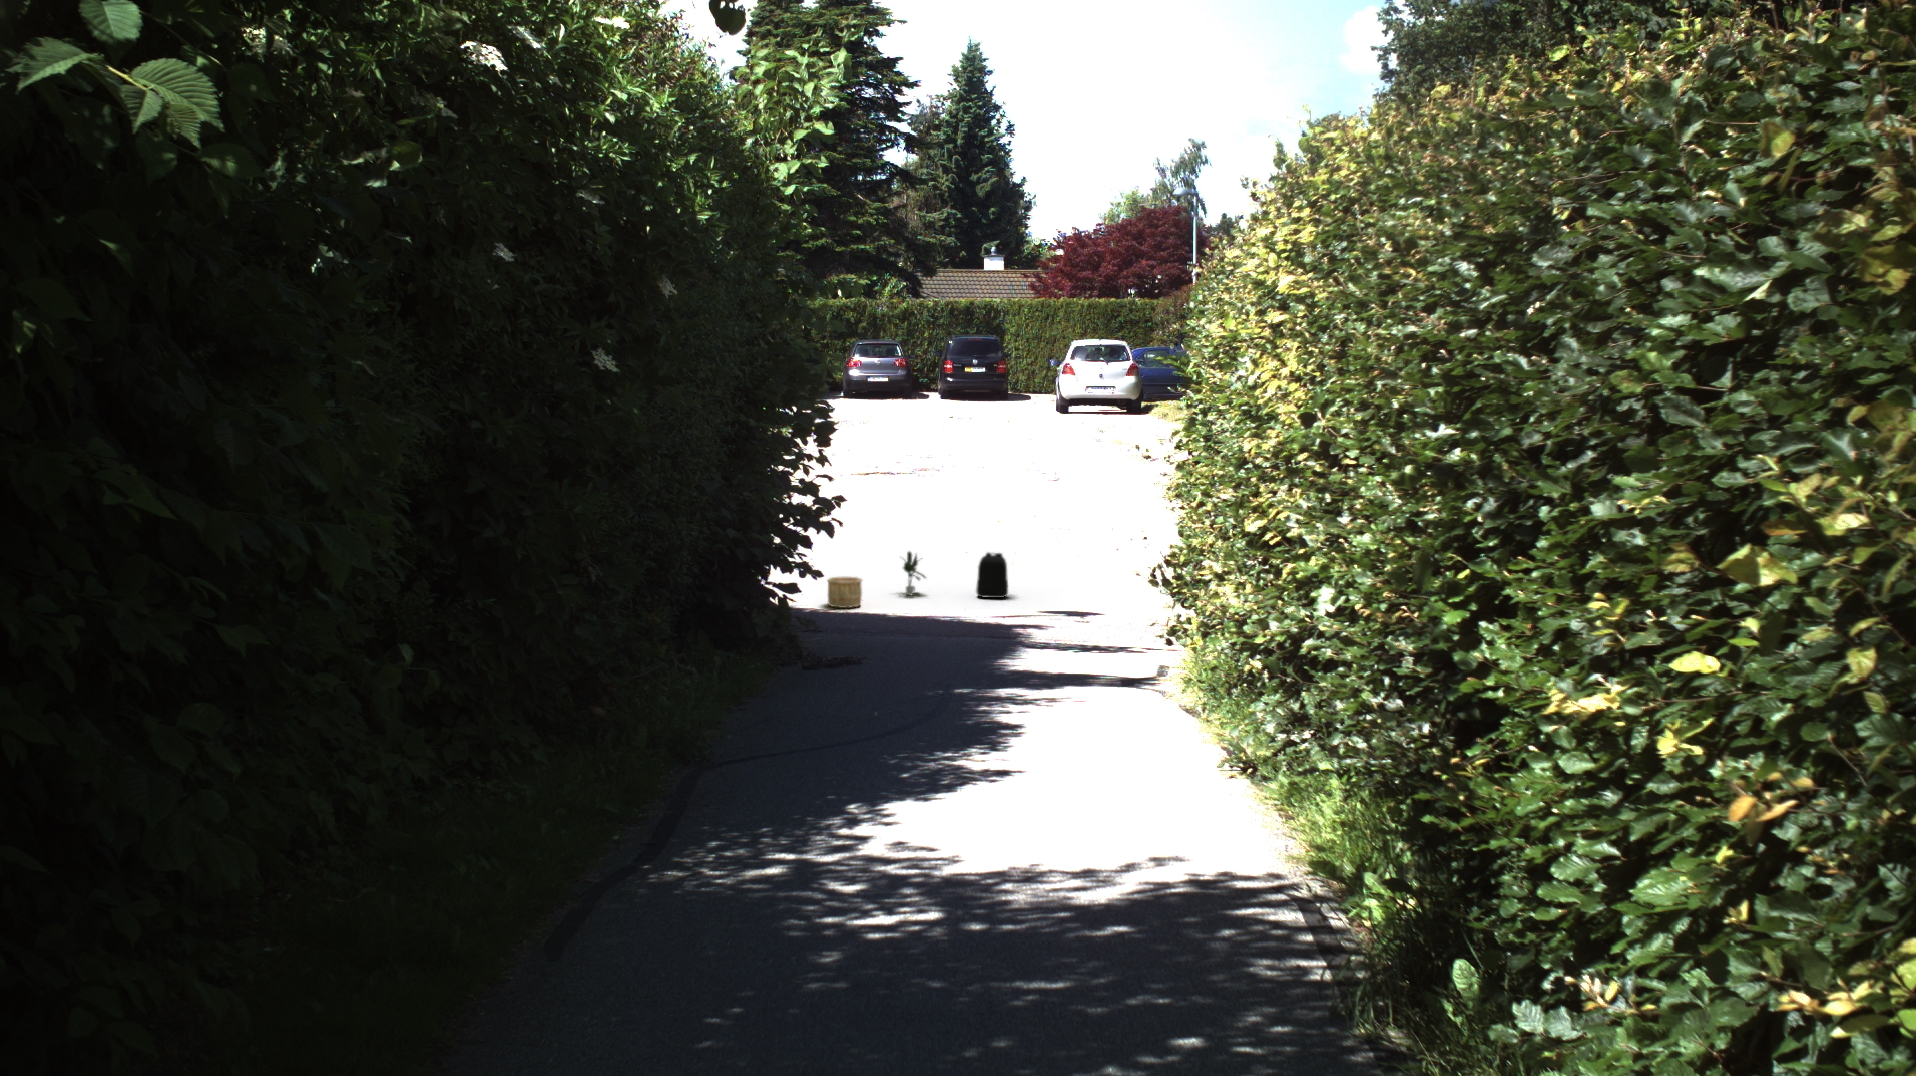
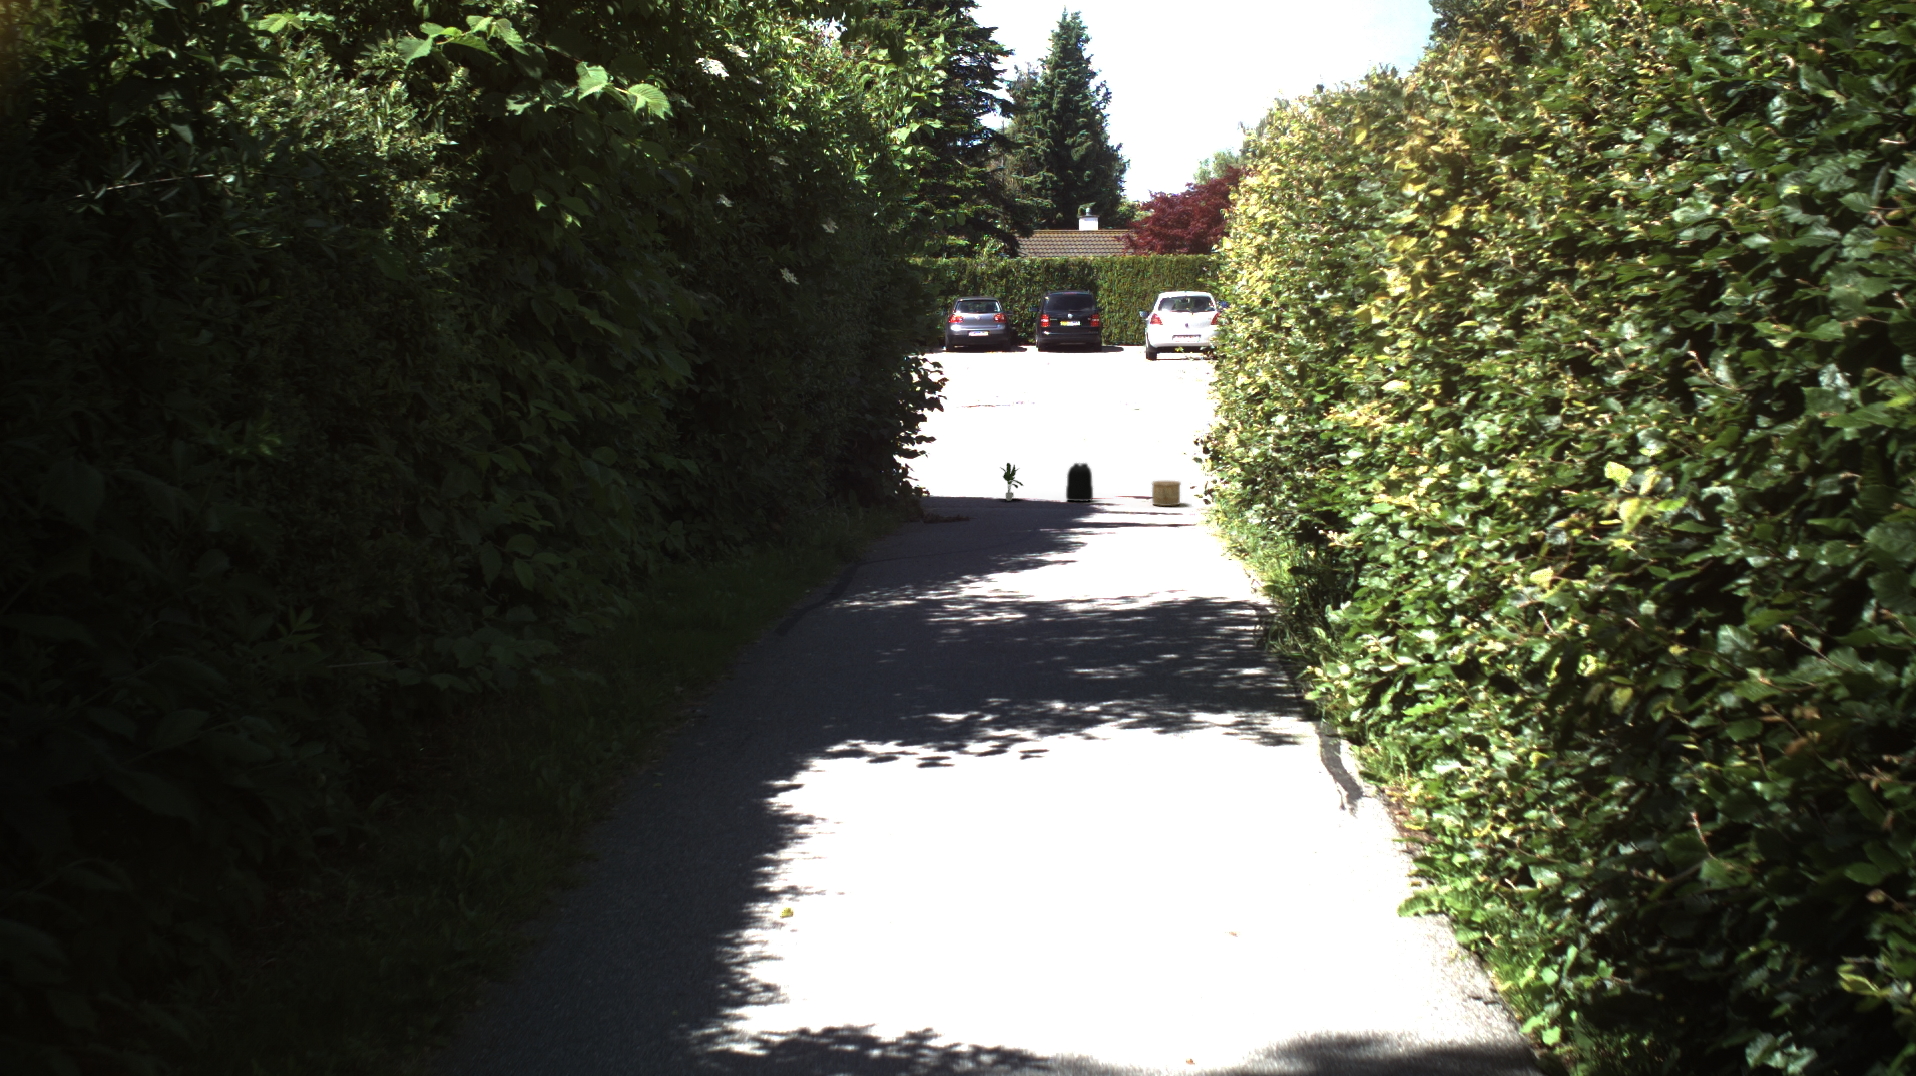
wooden bucket: present [828,577,862,608] -> present [1152,481,1181,506]

